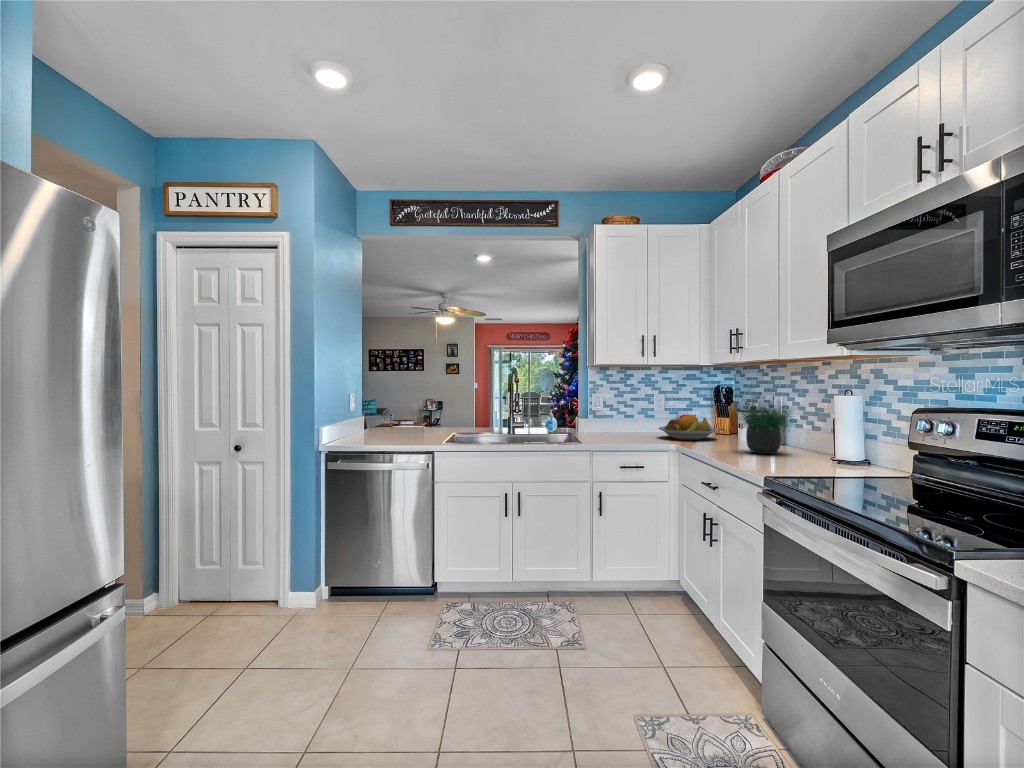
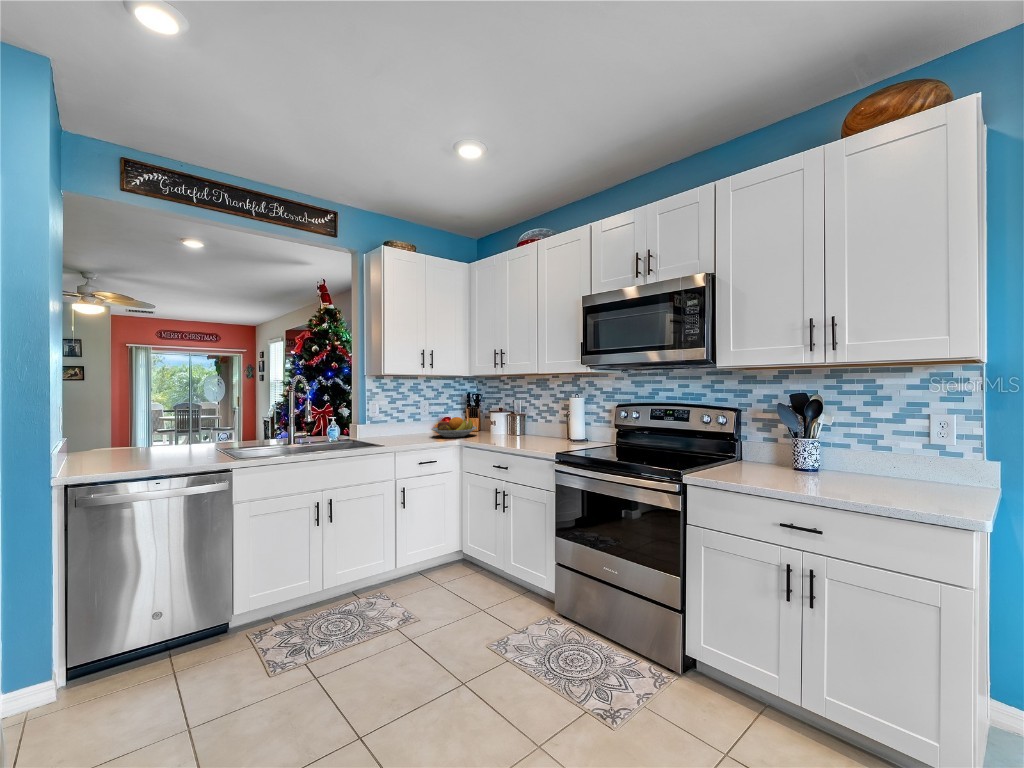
potted plant: present [736,400,790,454] -> none [497,390,551,442]

